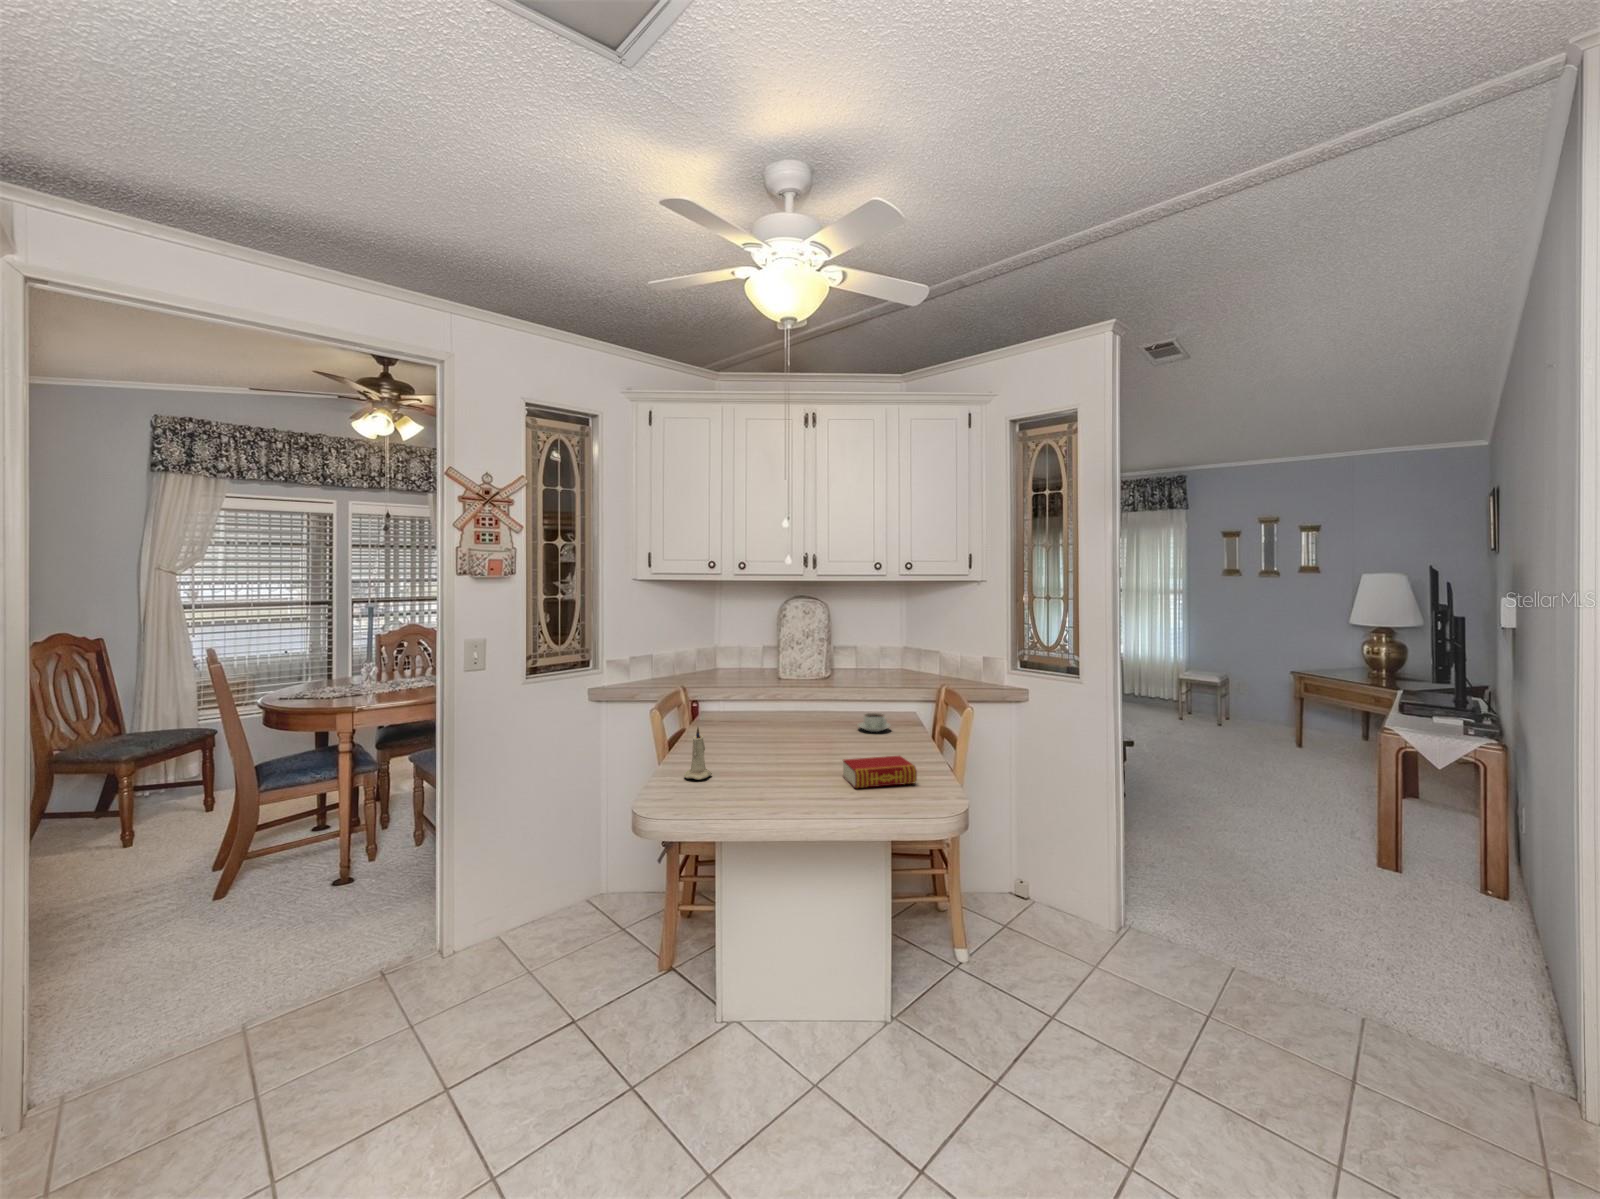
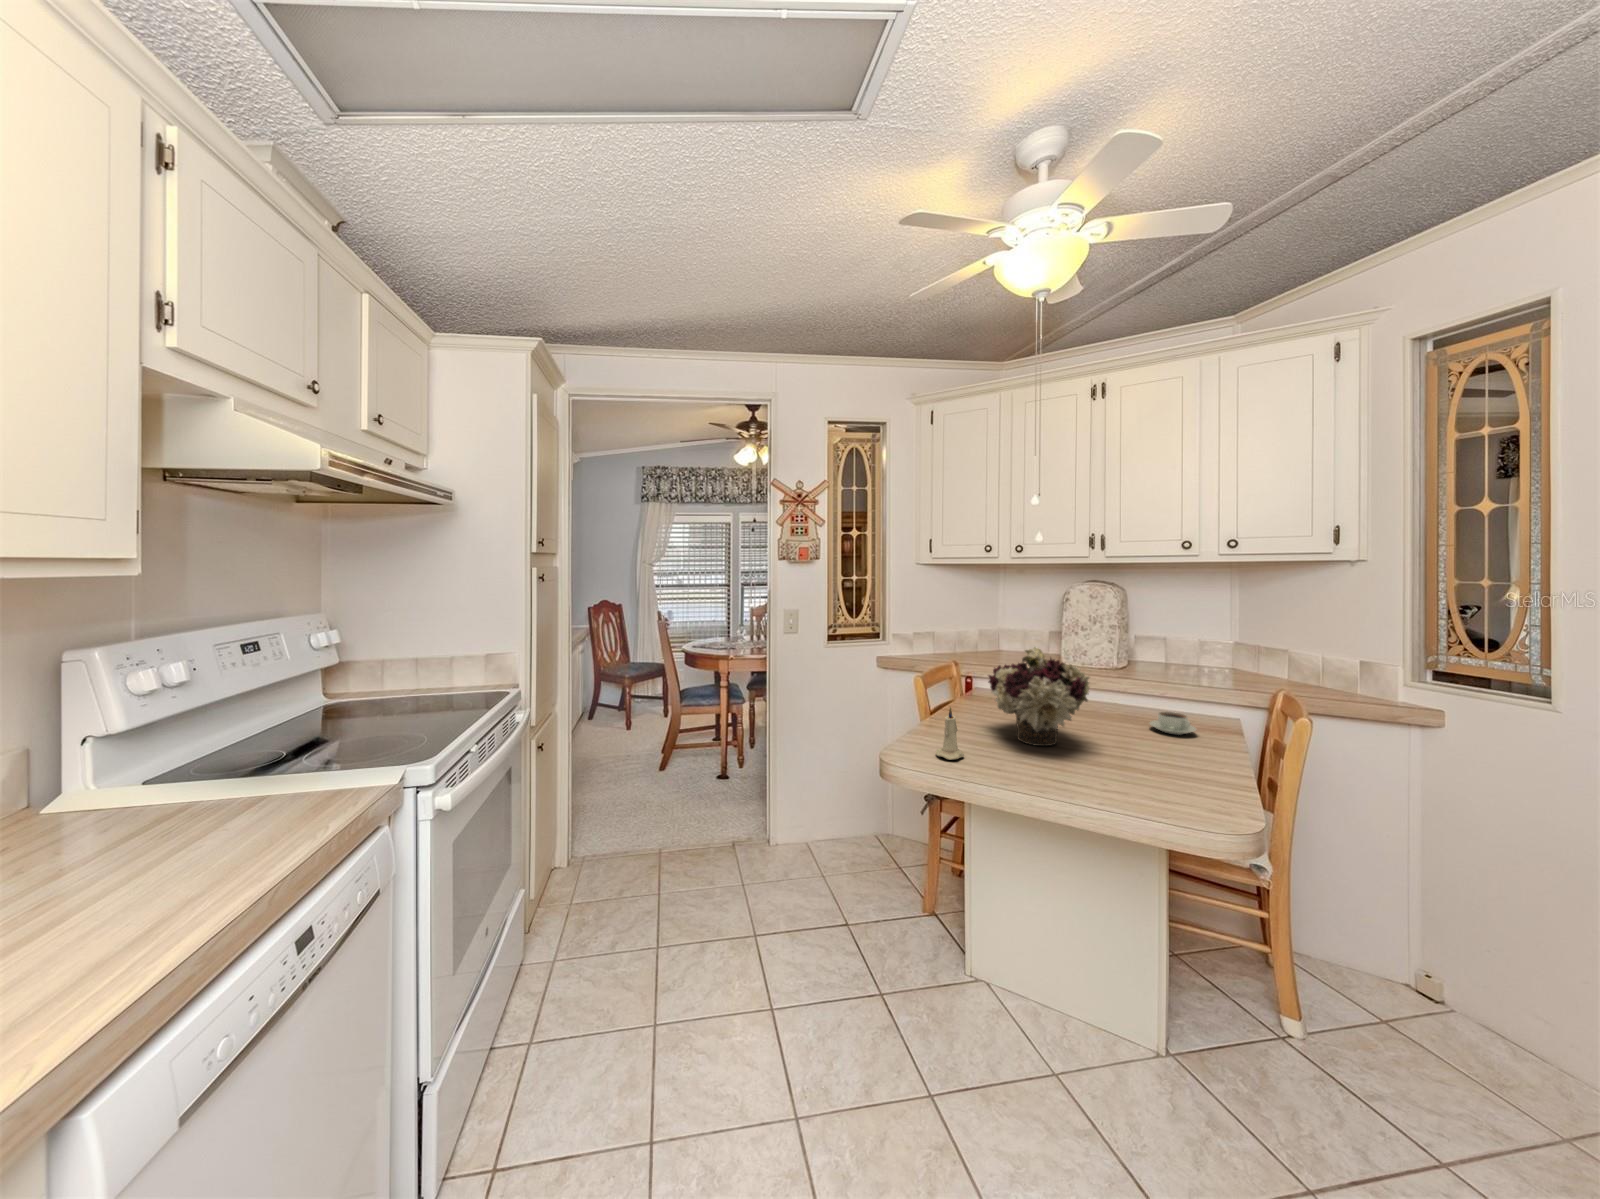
flower arrangement: none [725,661,815,756] -> present [988,647,1090,746]
book: present [843,756,917,788] -> none [1119,767,1229,817]

